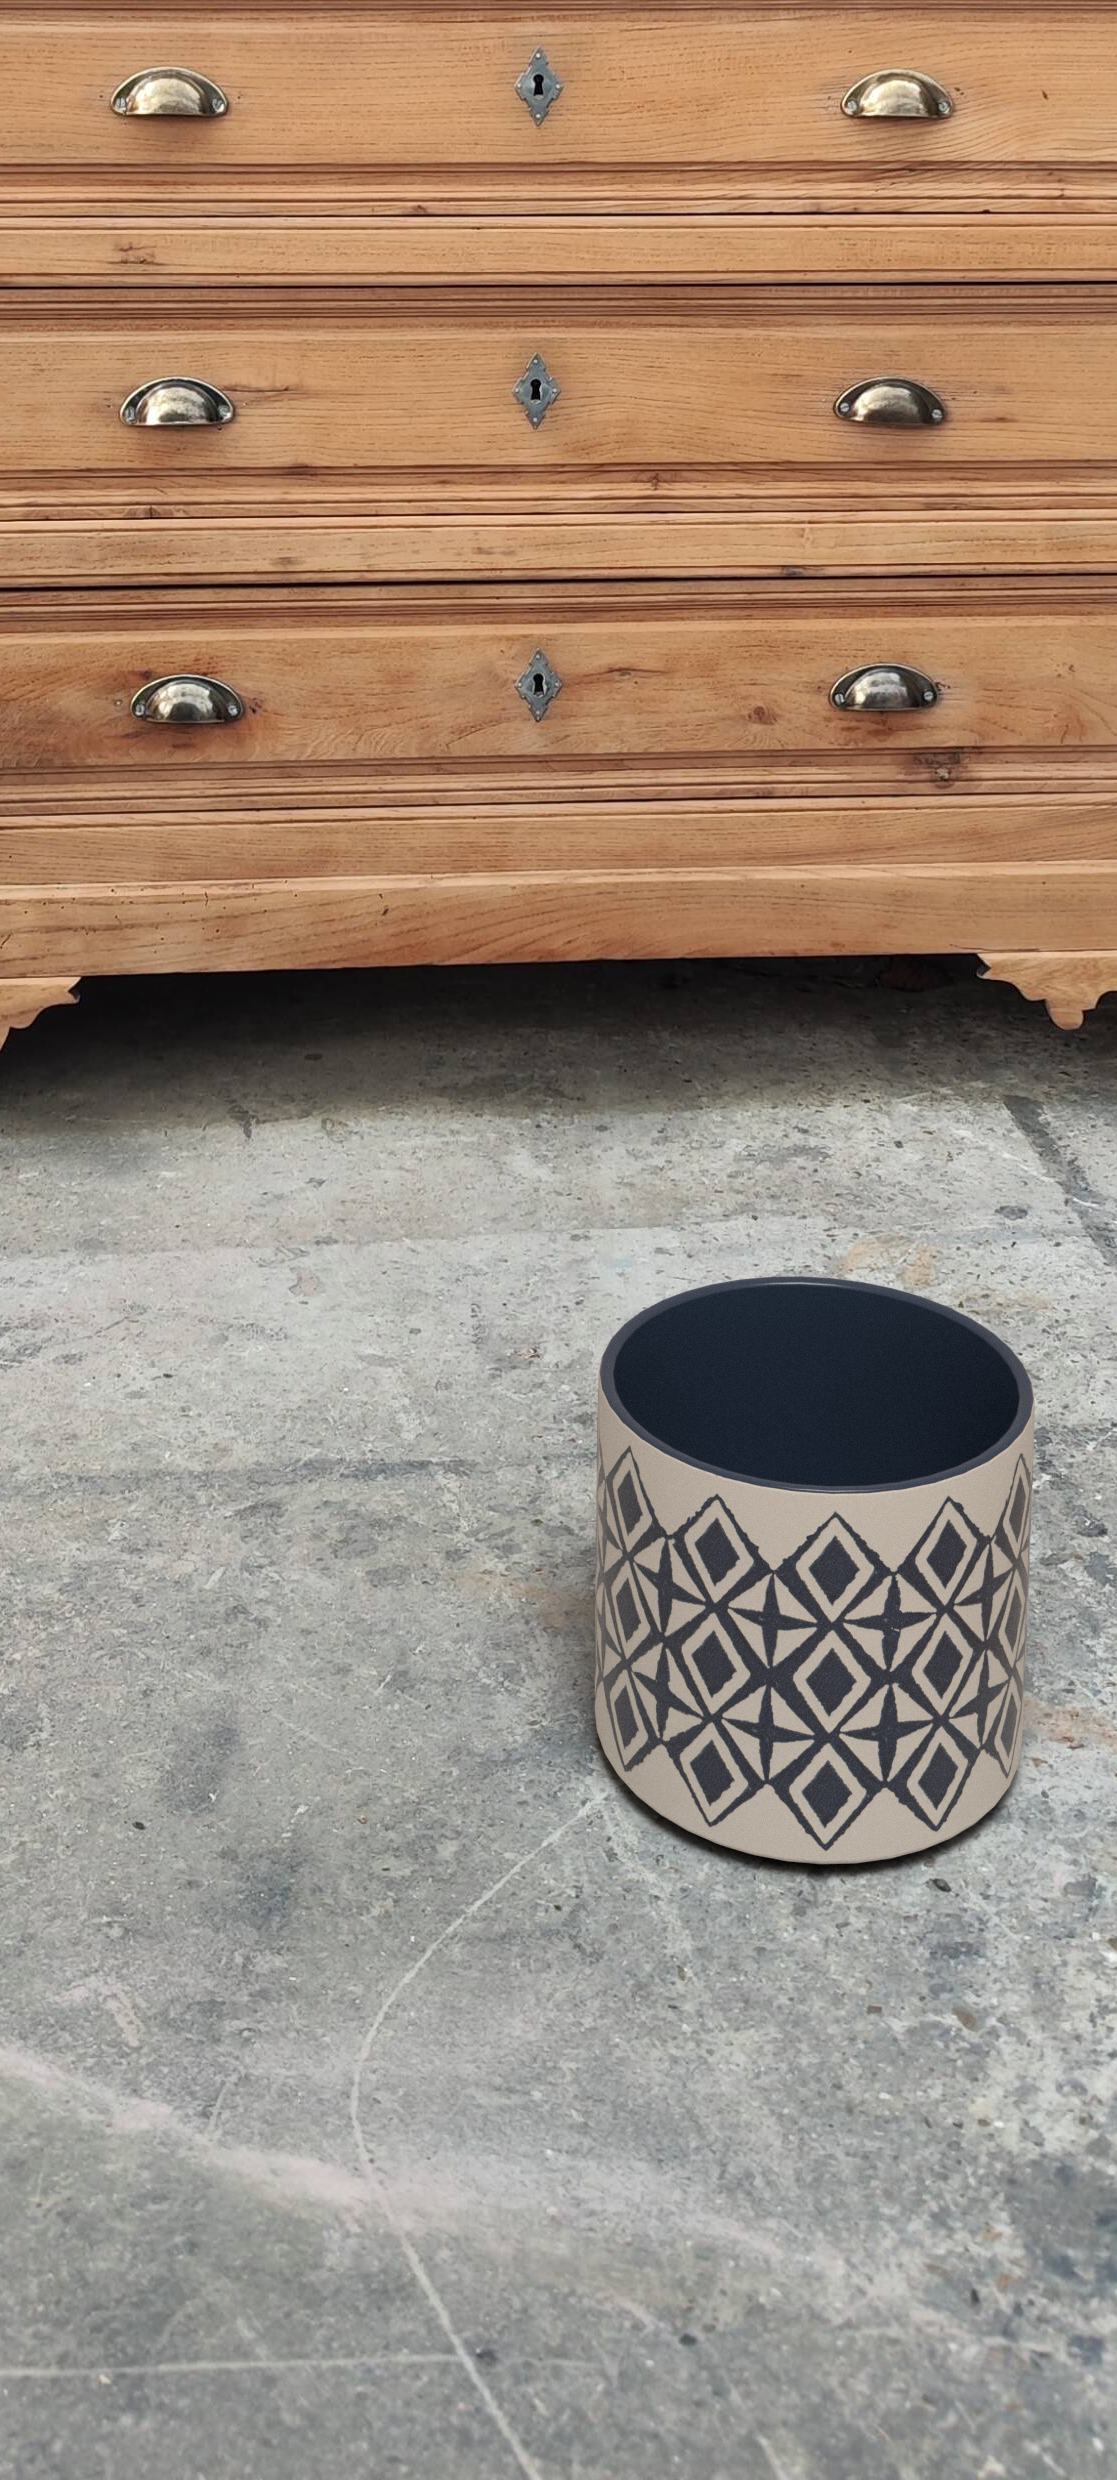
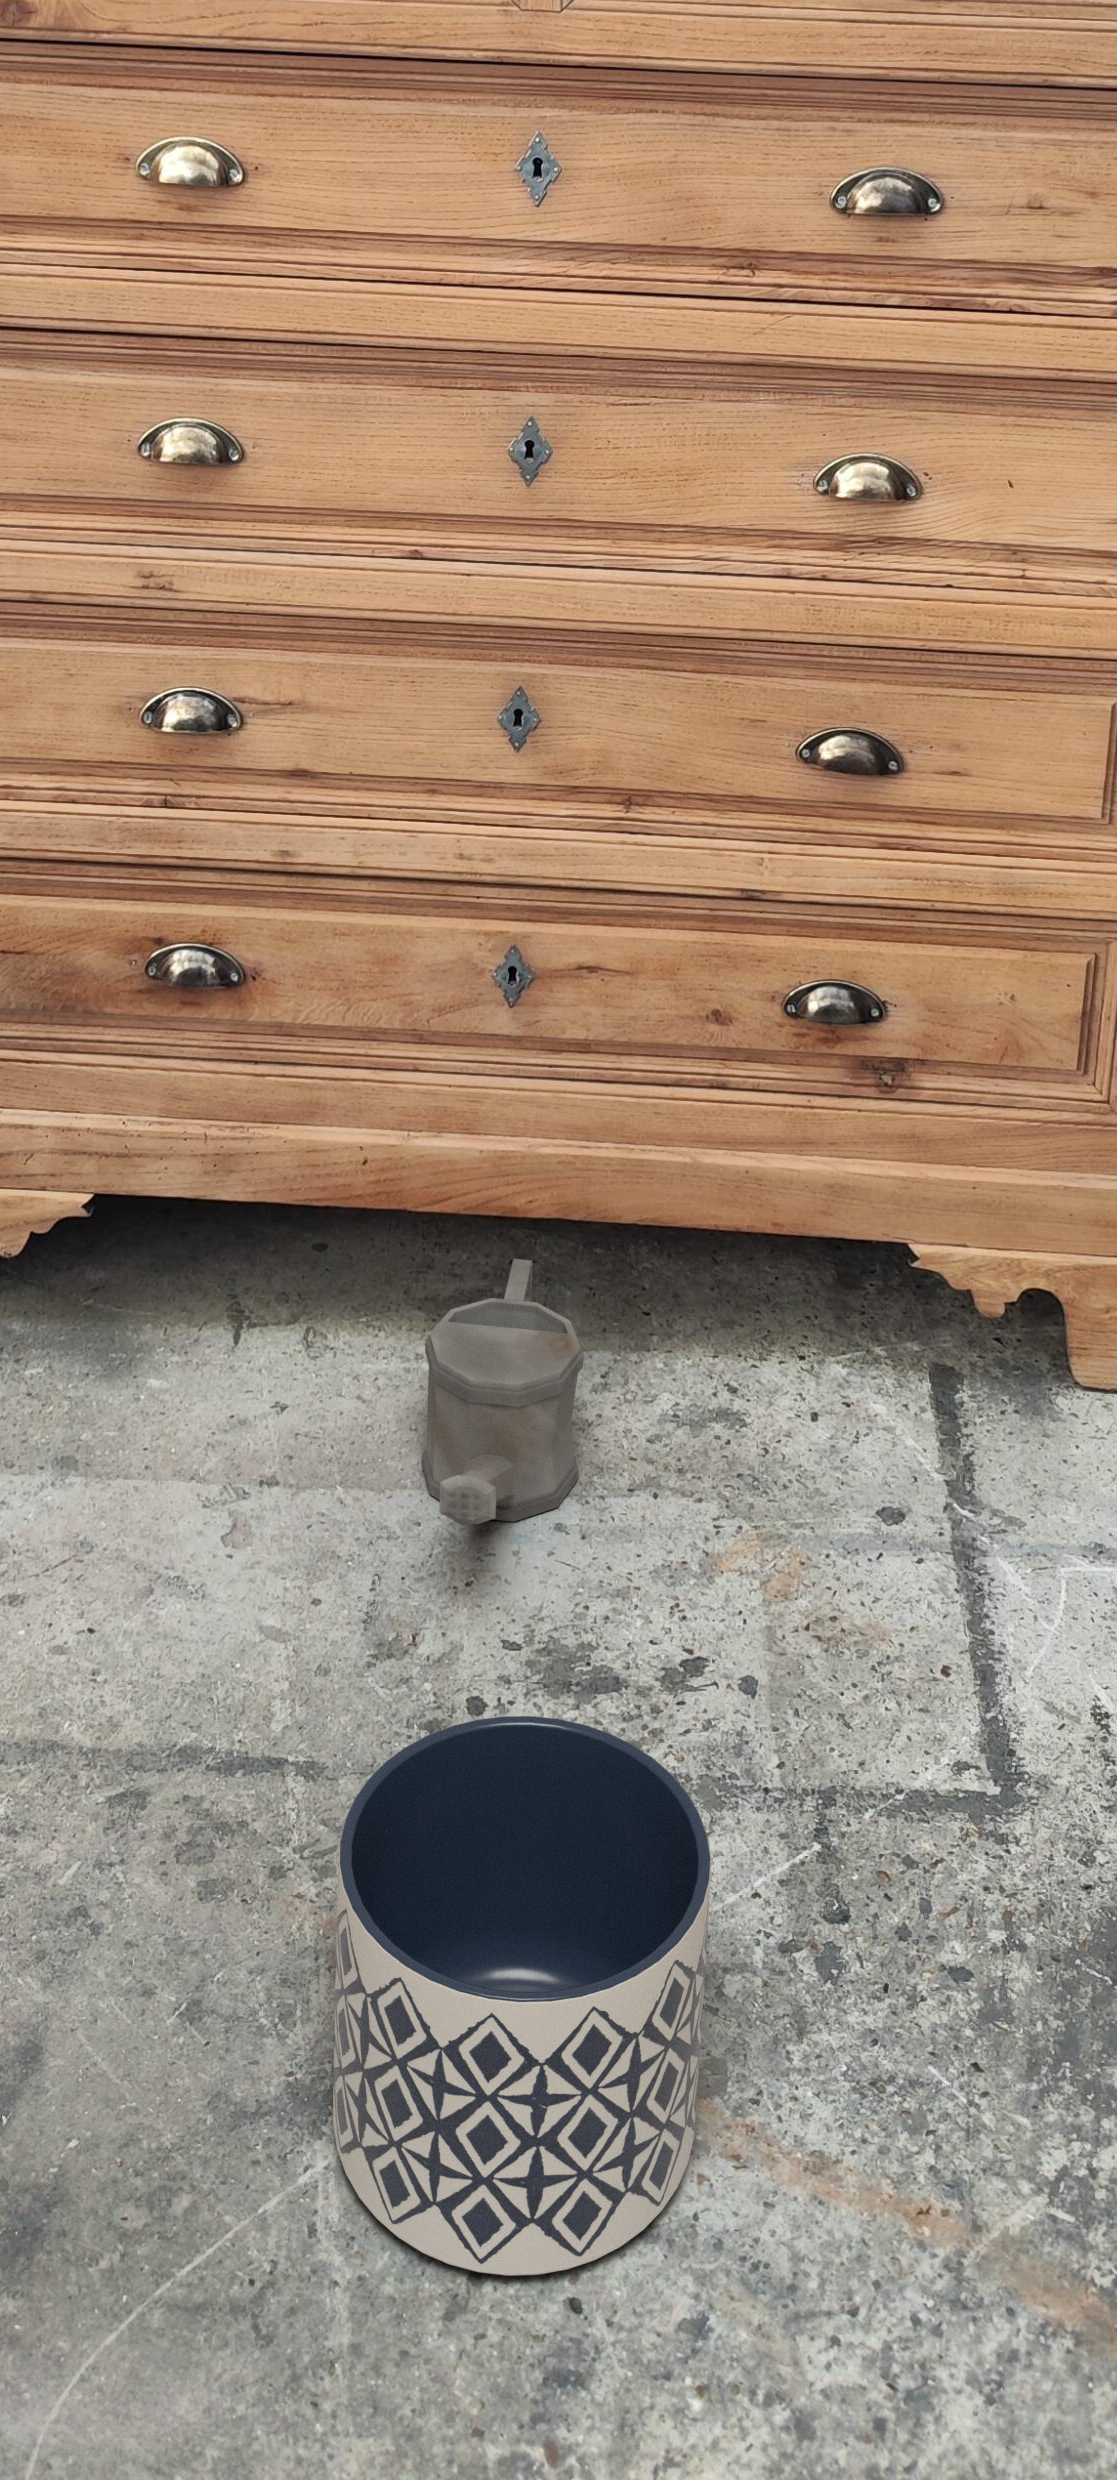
watering can: none [490,993,668,1248] -> present [422,1259,584,1524]

